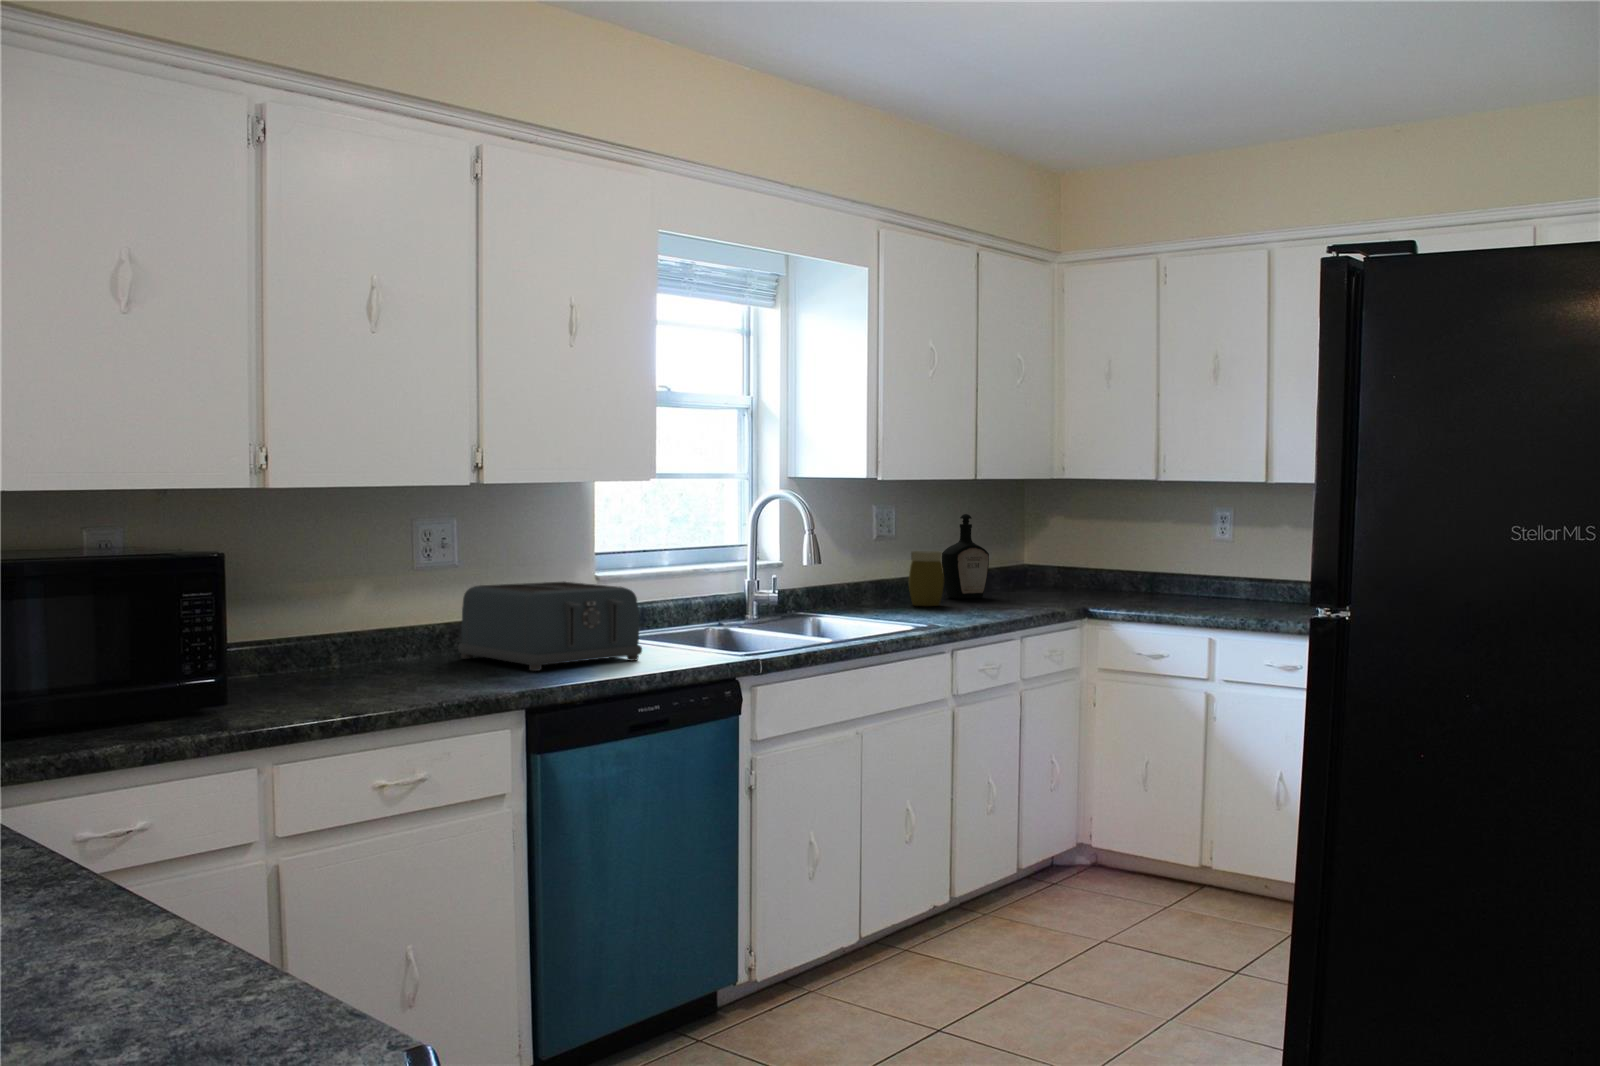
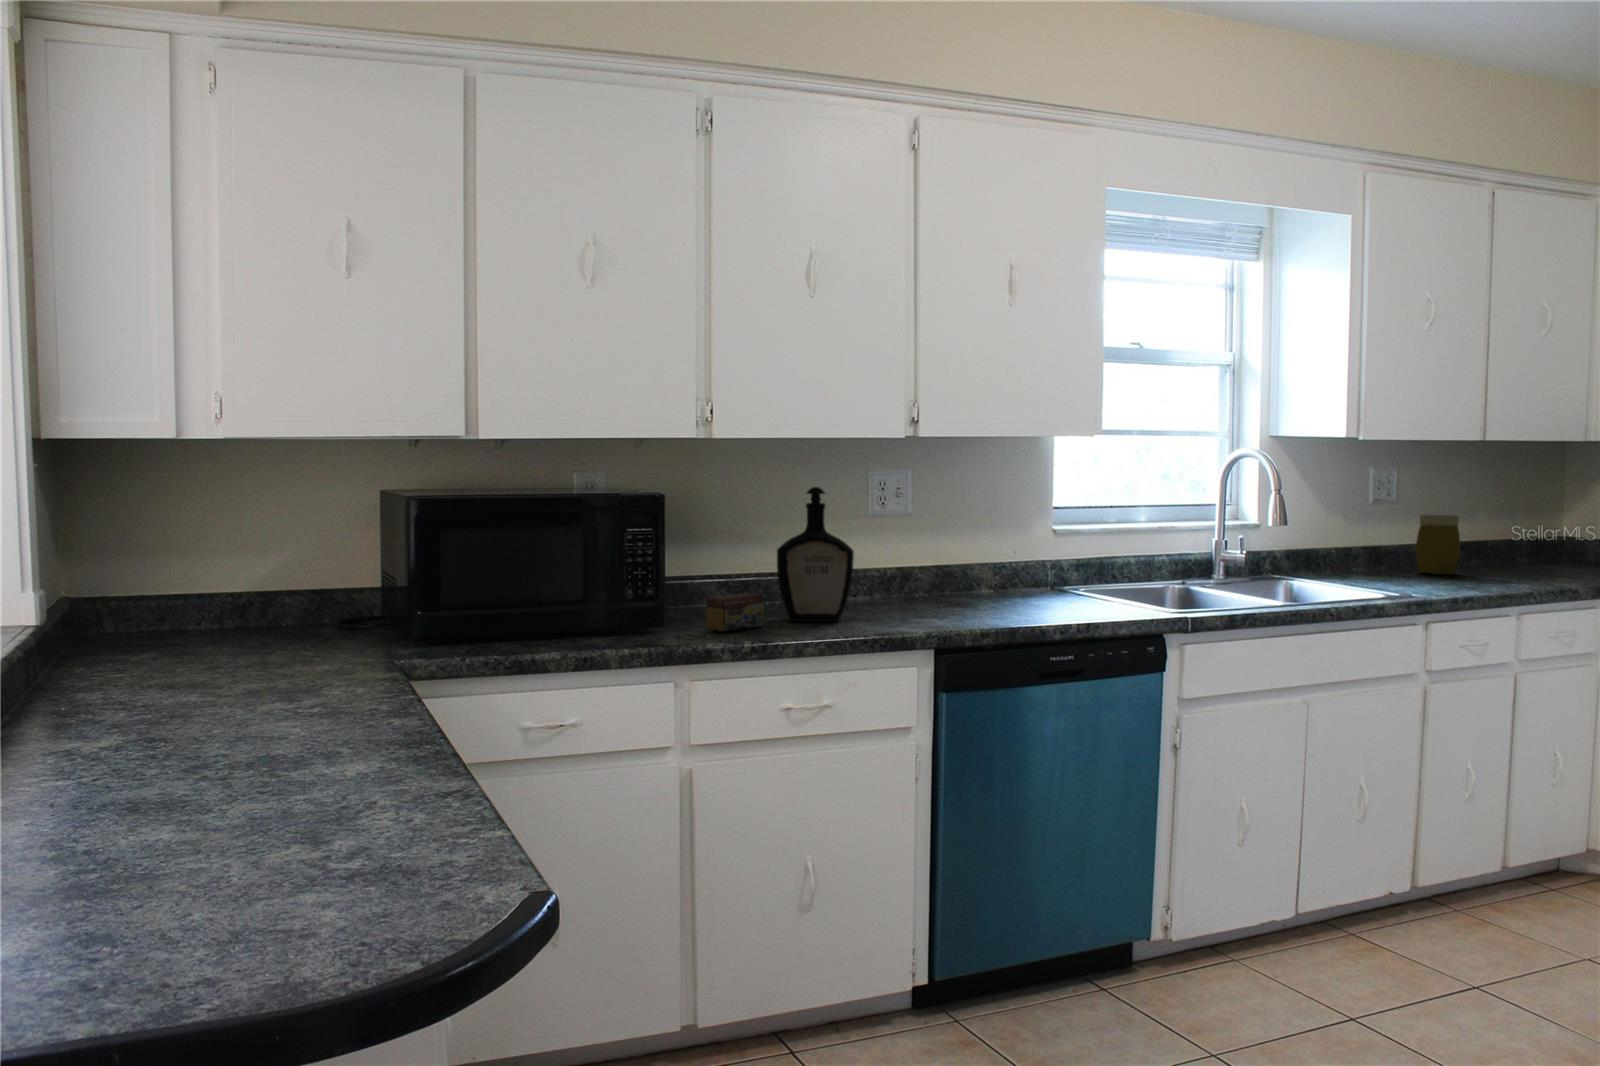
bottle: present [942,514,989,599] -> present [777,487,854,622]
toaster: present [458,581,642,671] -> none [904,532,1071,614]
tea box: none [275,663,339,707] -> present [706,593,764,631]

